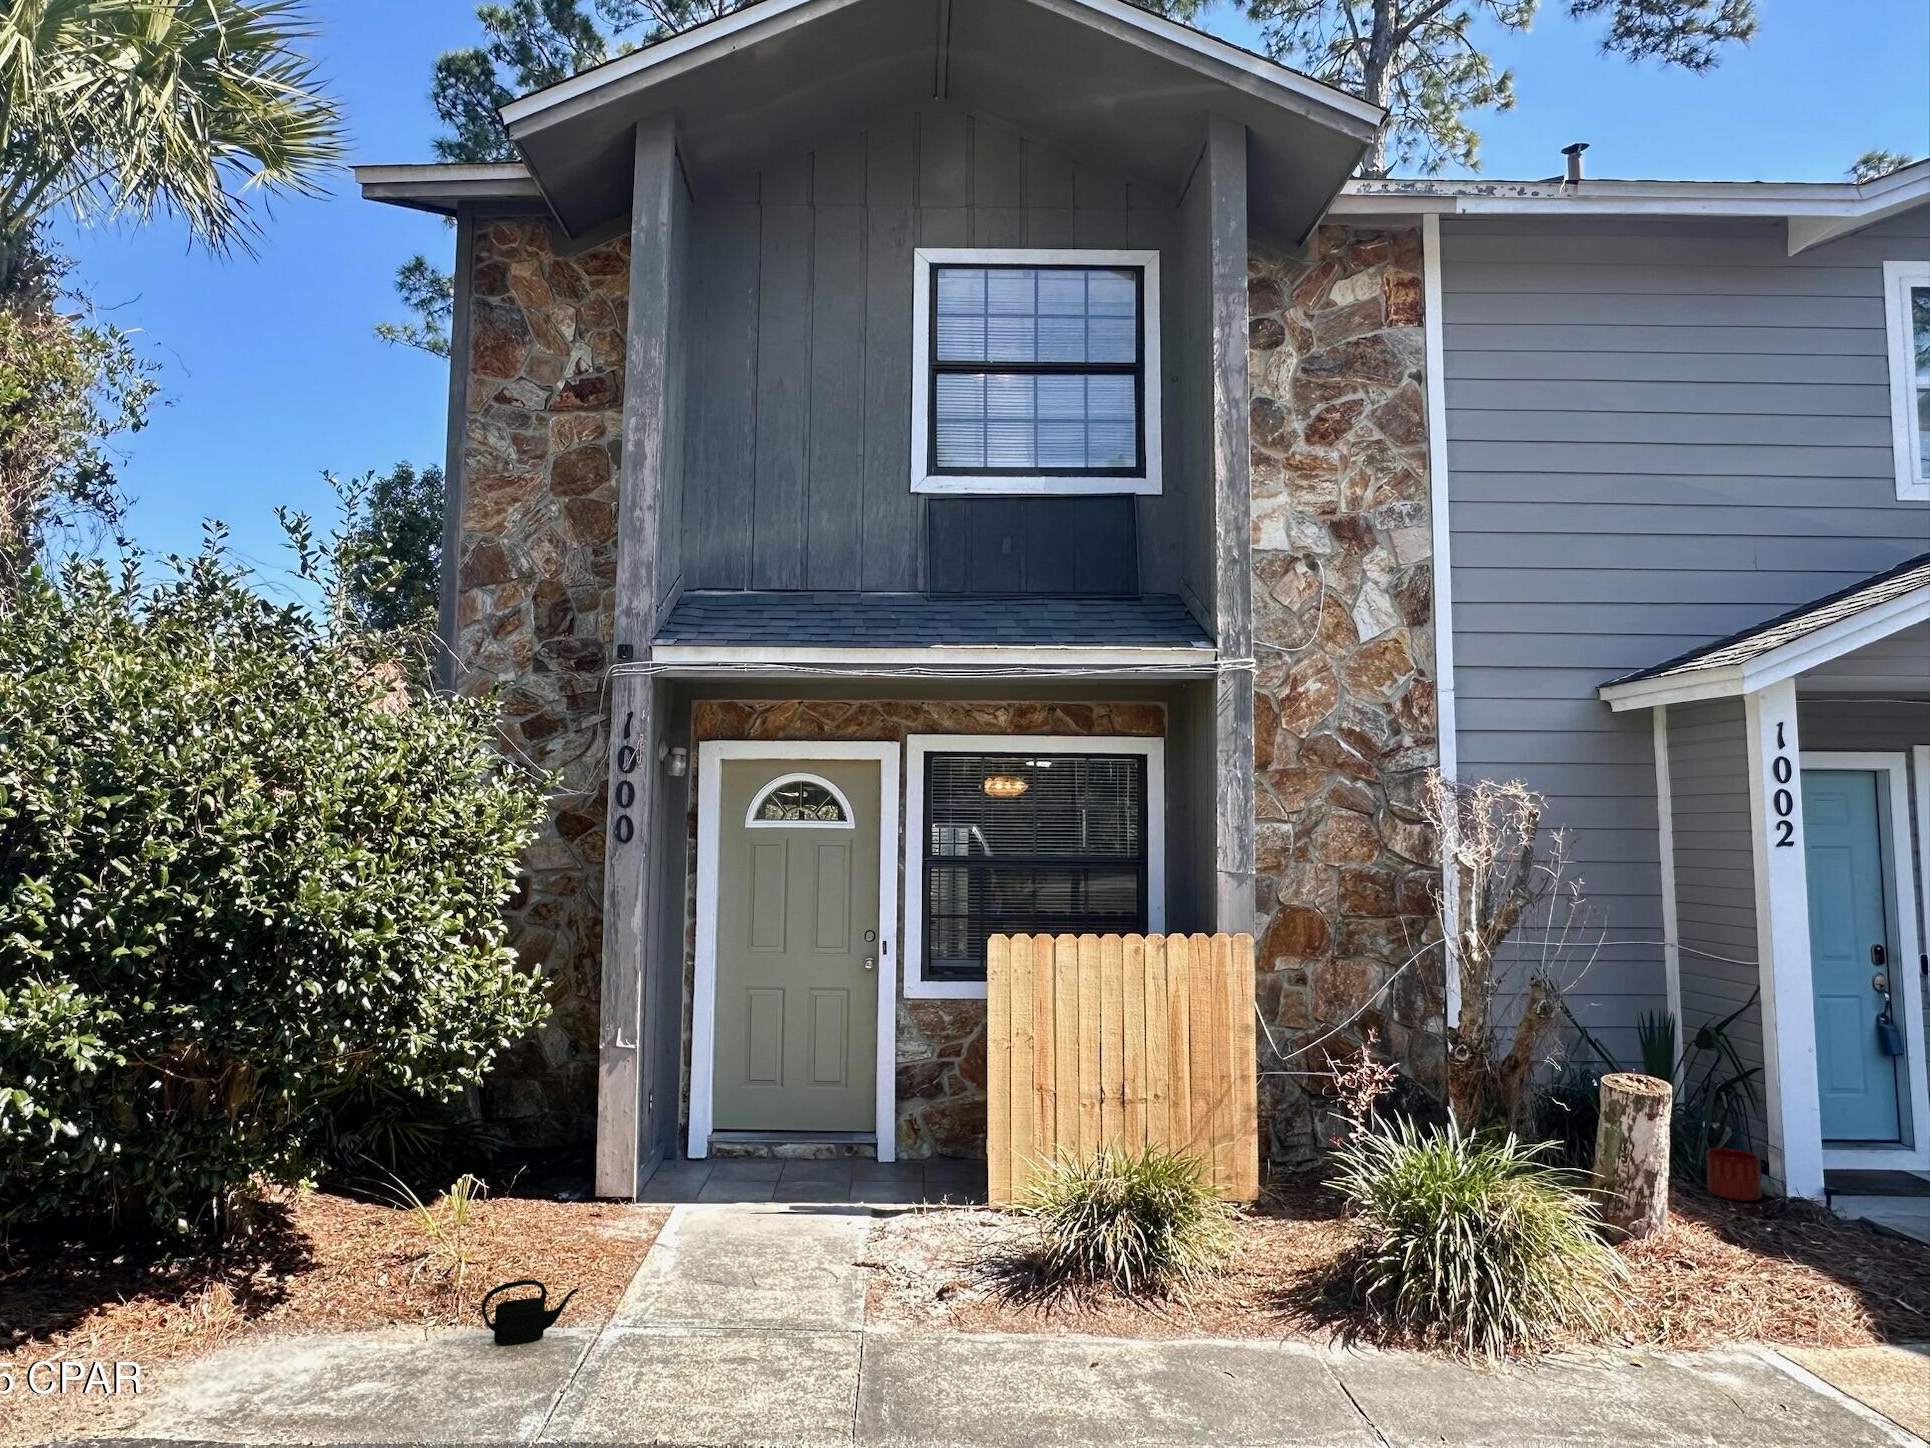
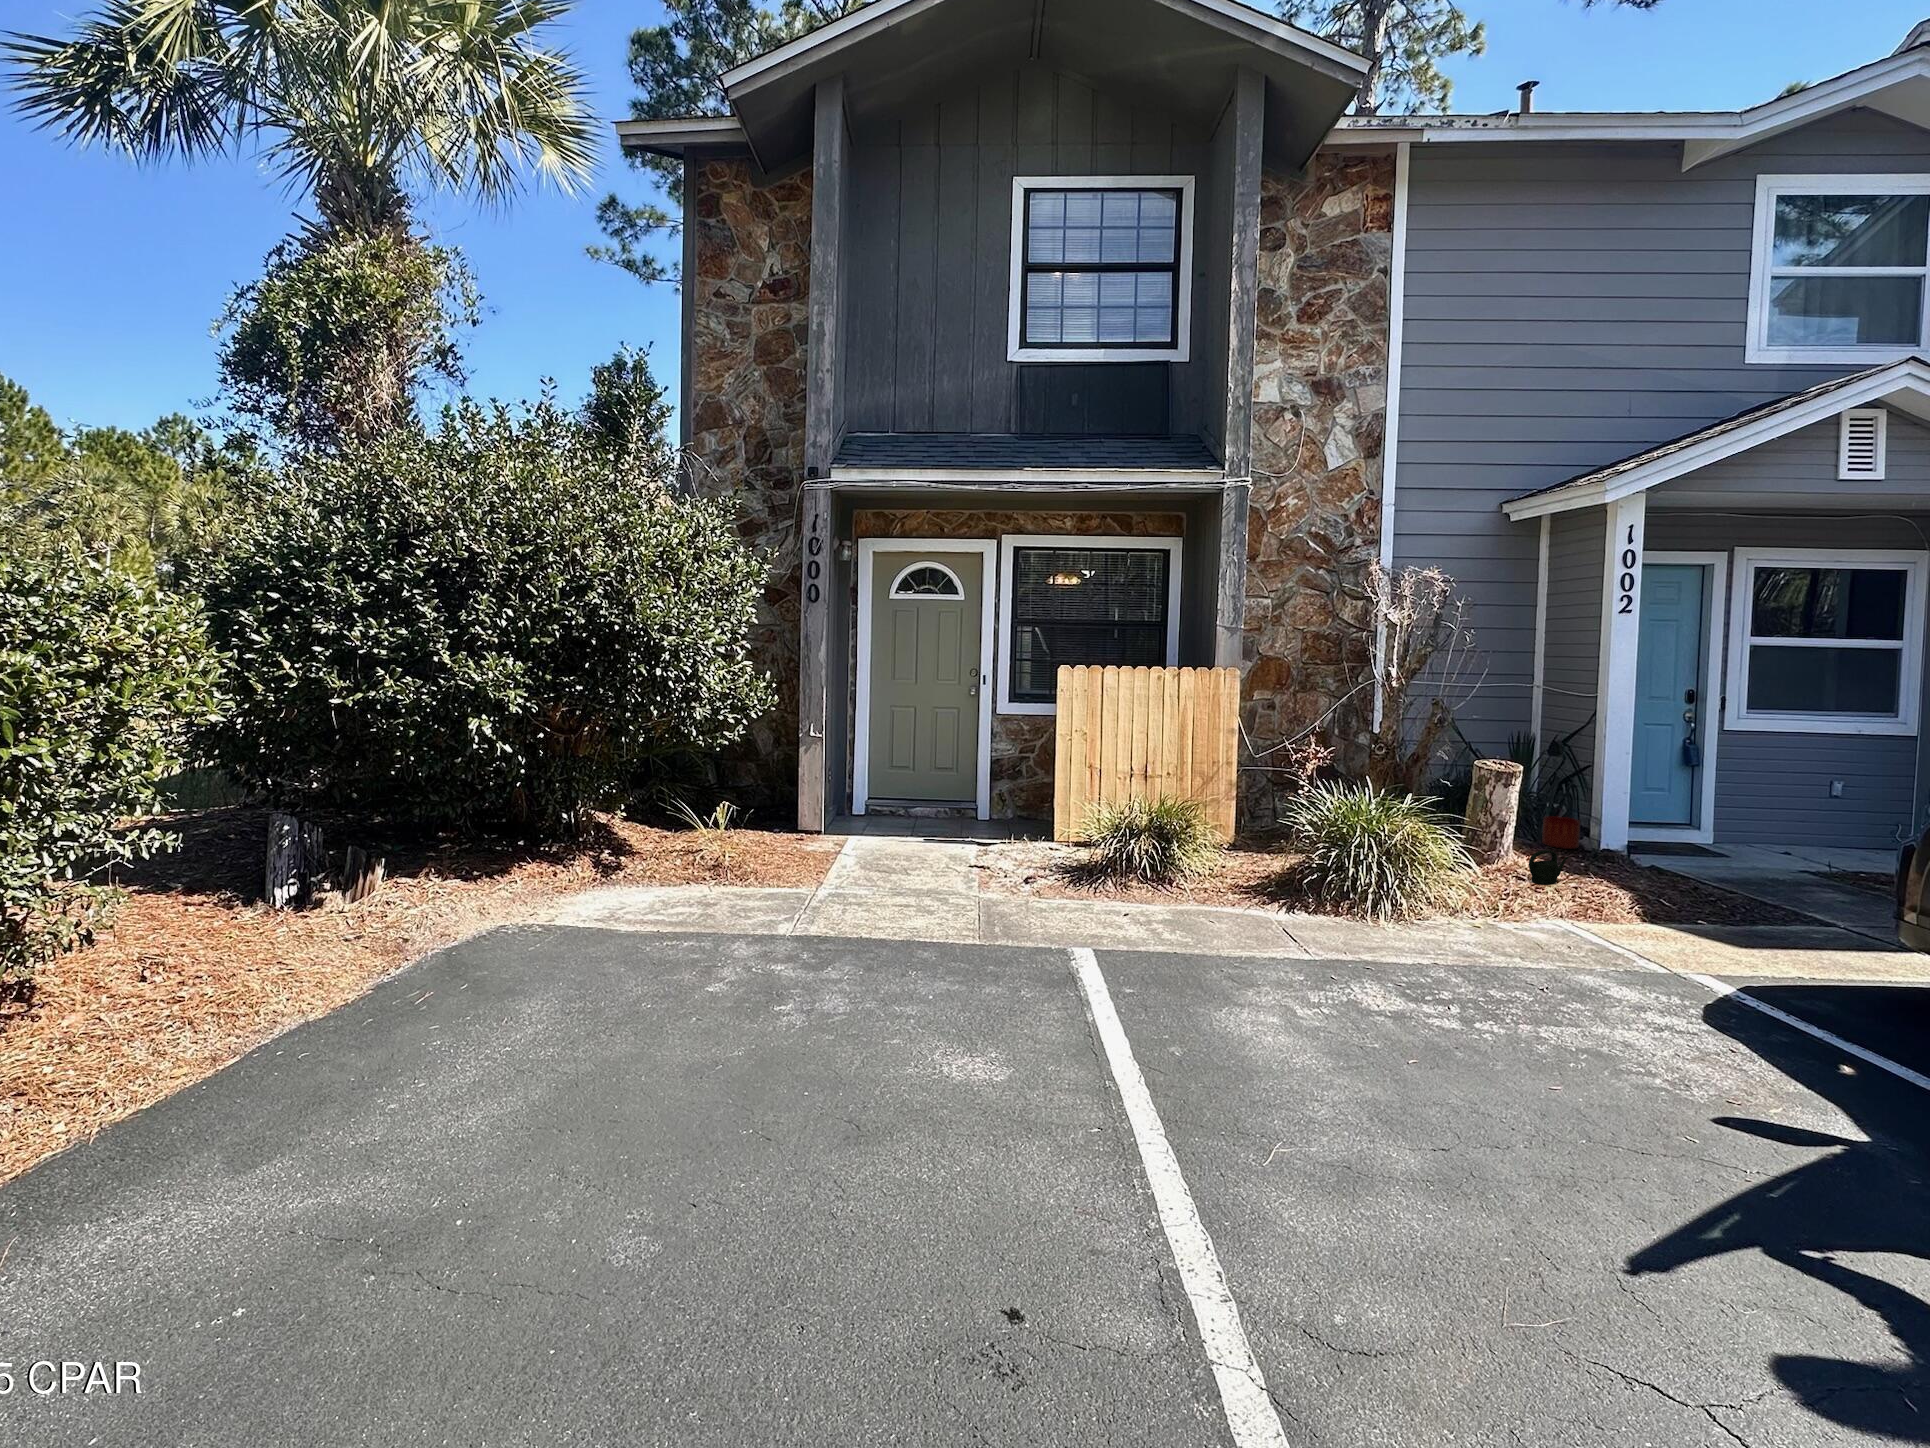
watering can: present [482,1280,579,1345] -> present [1529,850,1569,884]

